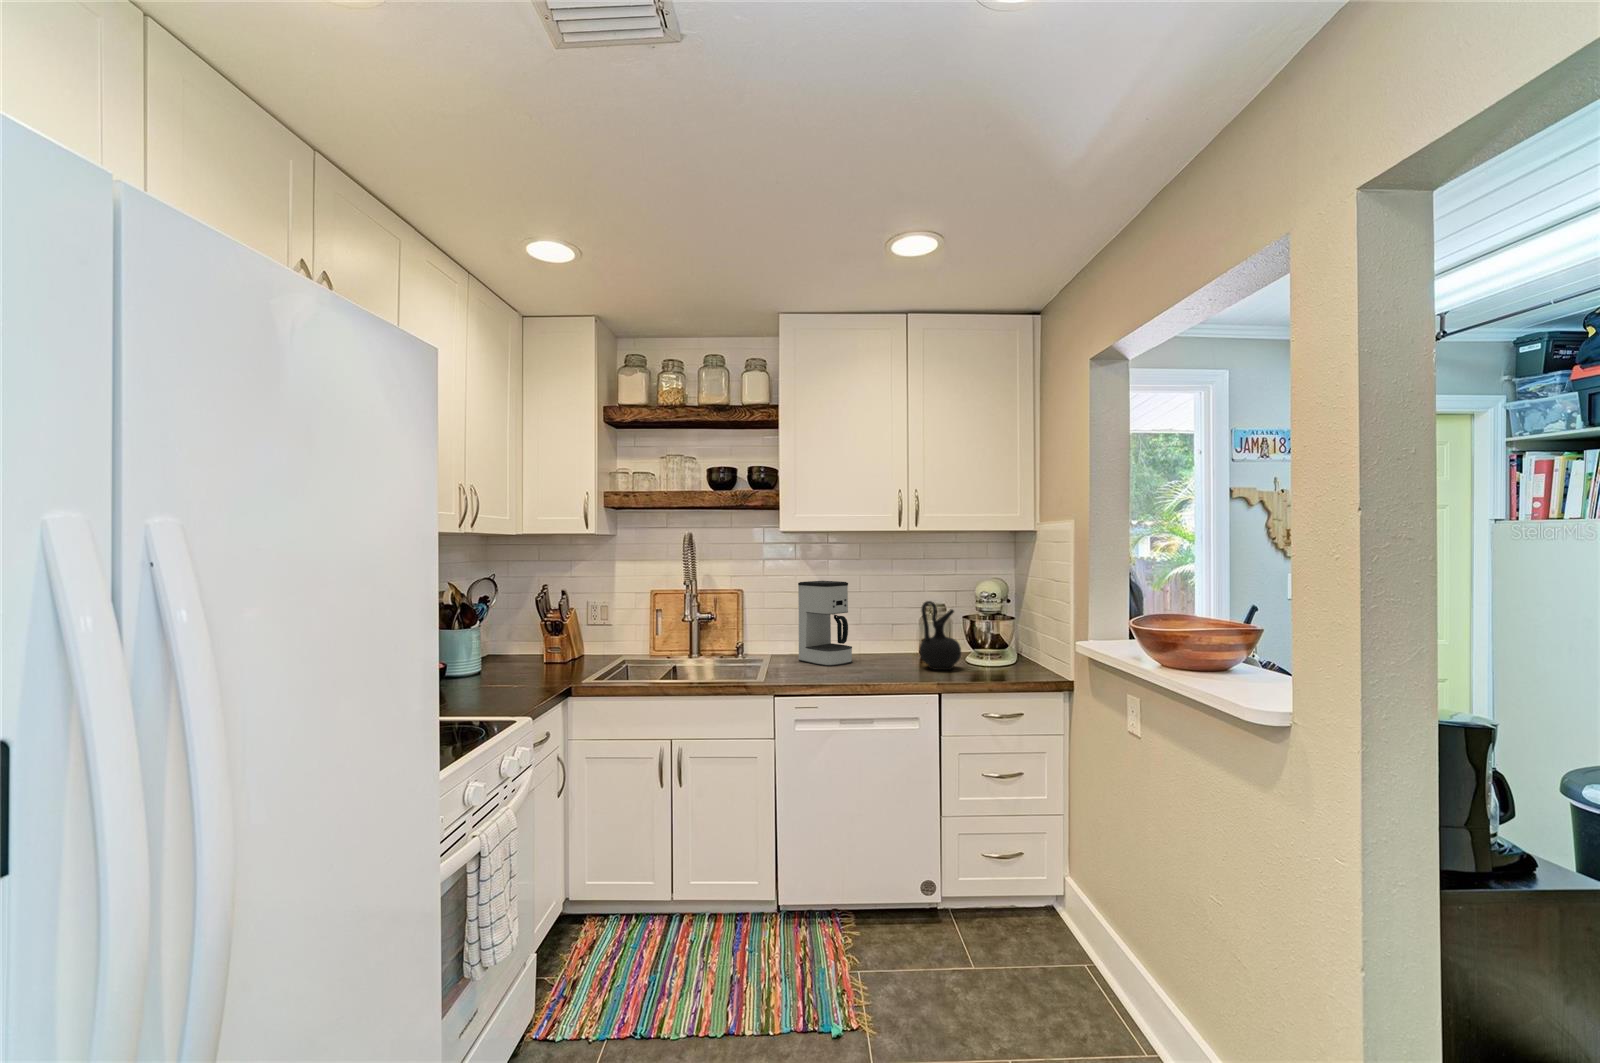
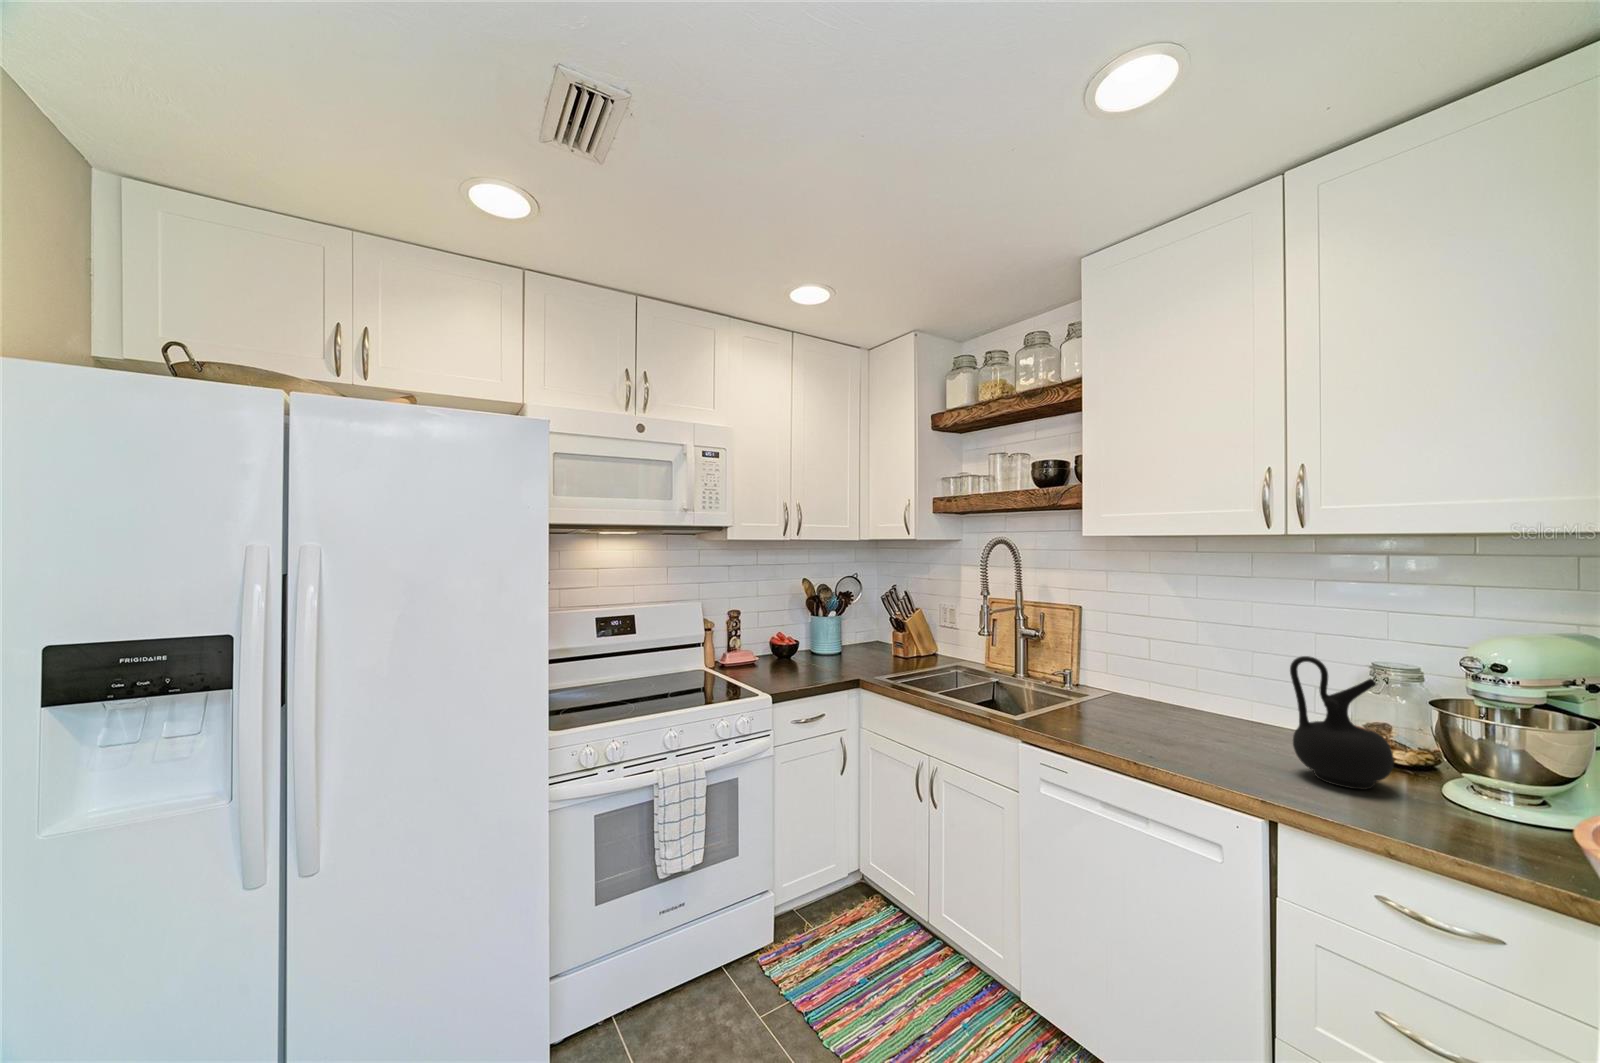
coffee maker: present [798,581,852,666] -> none [1127,603,1210,728]

